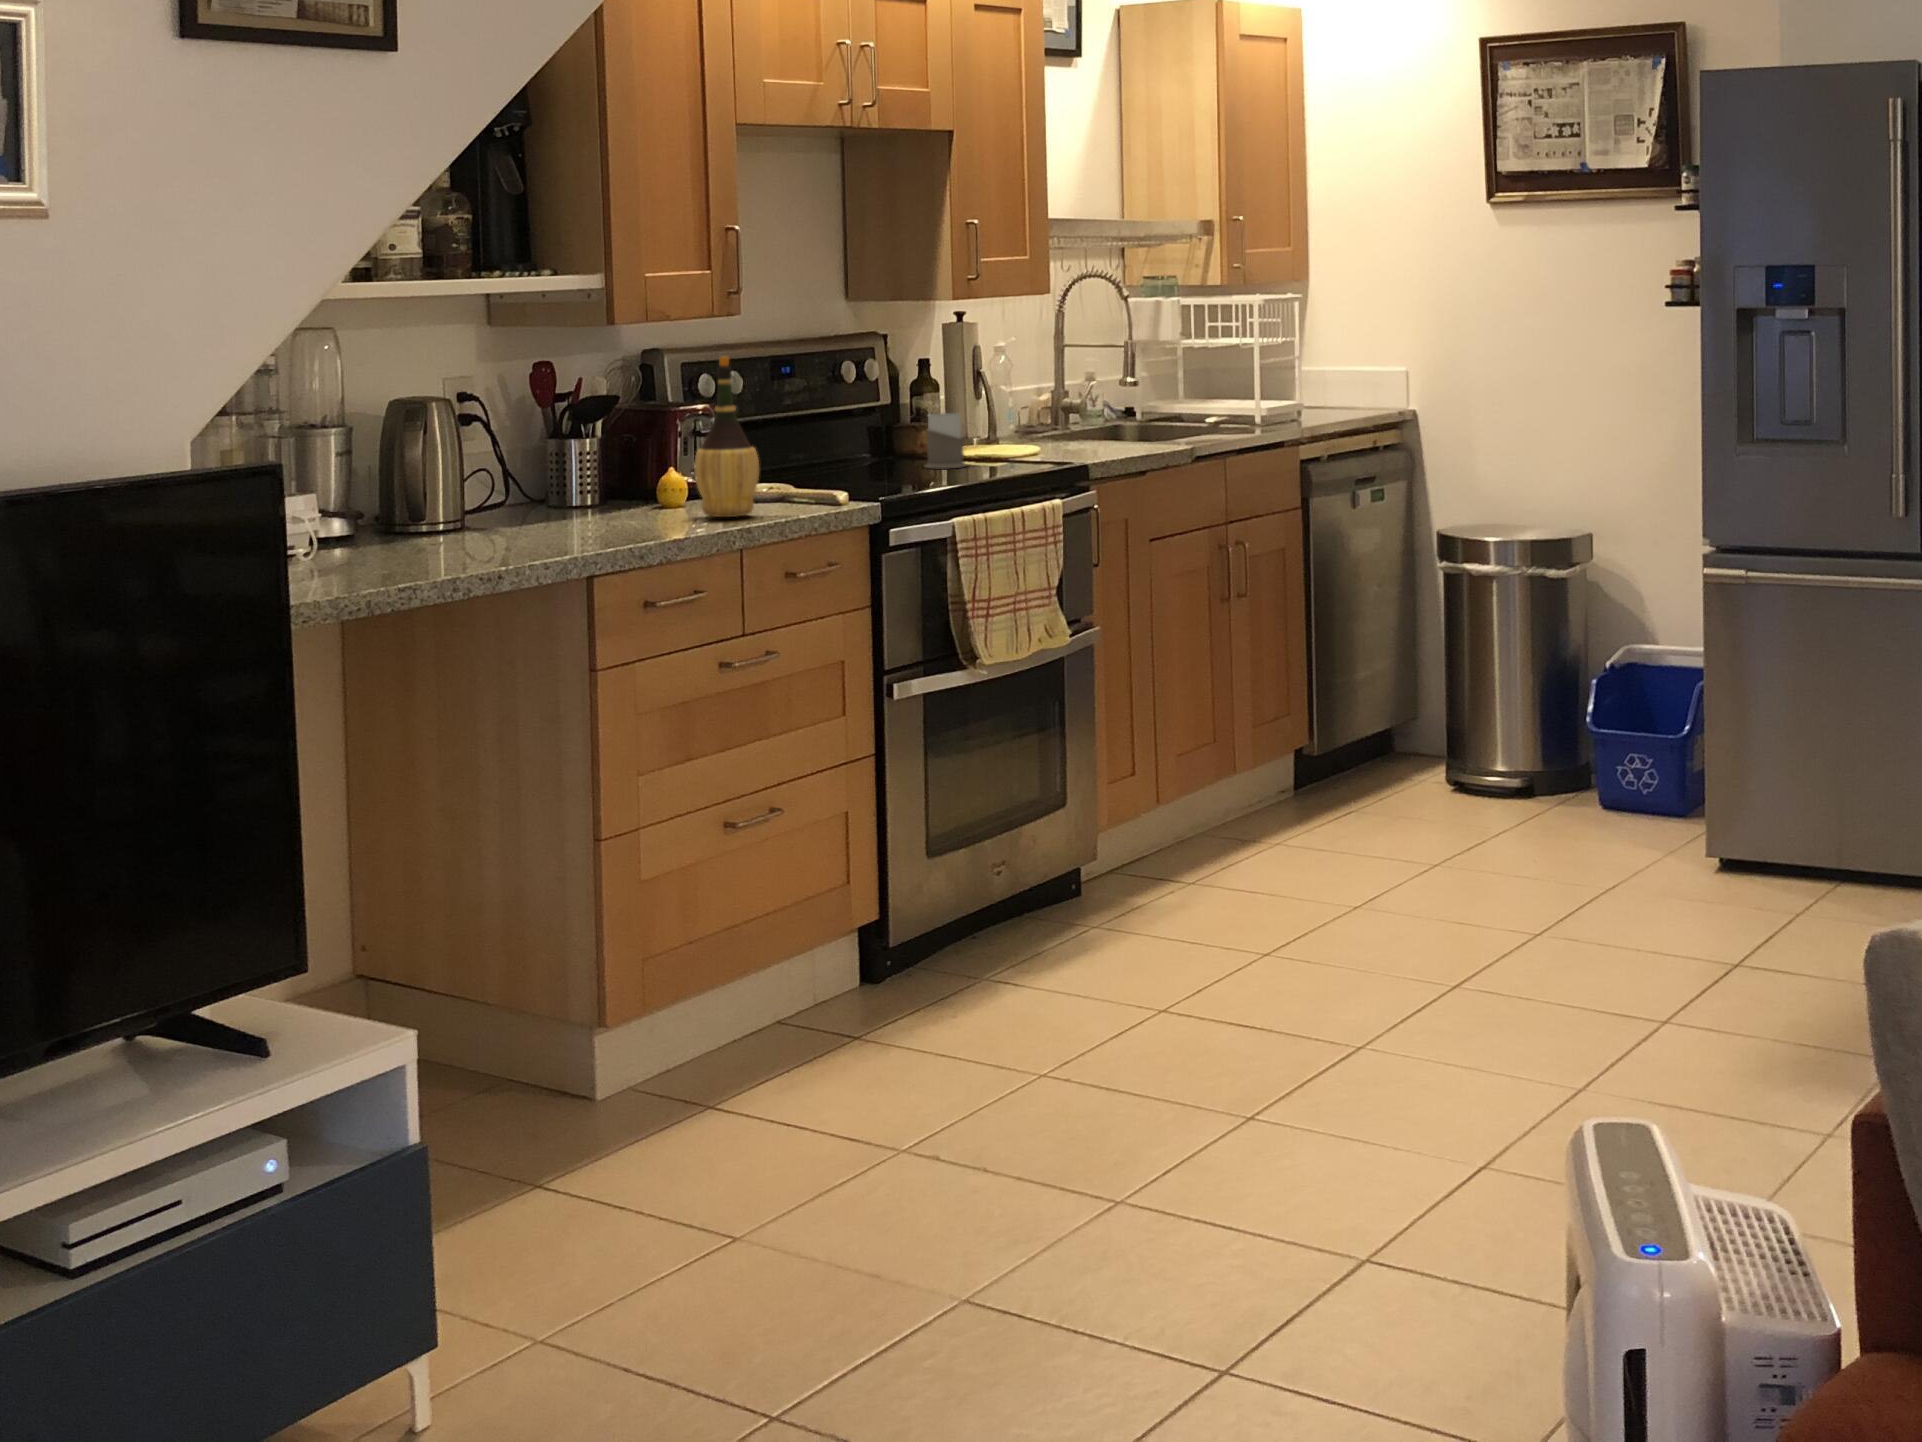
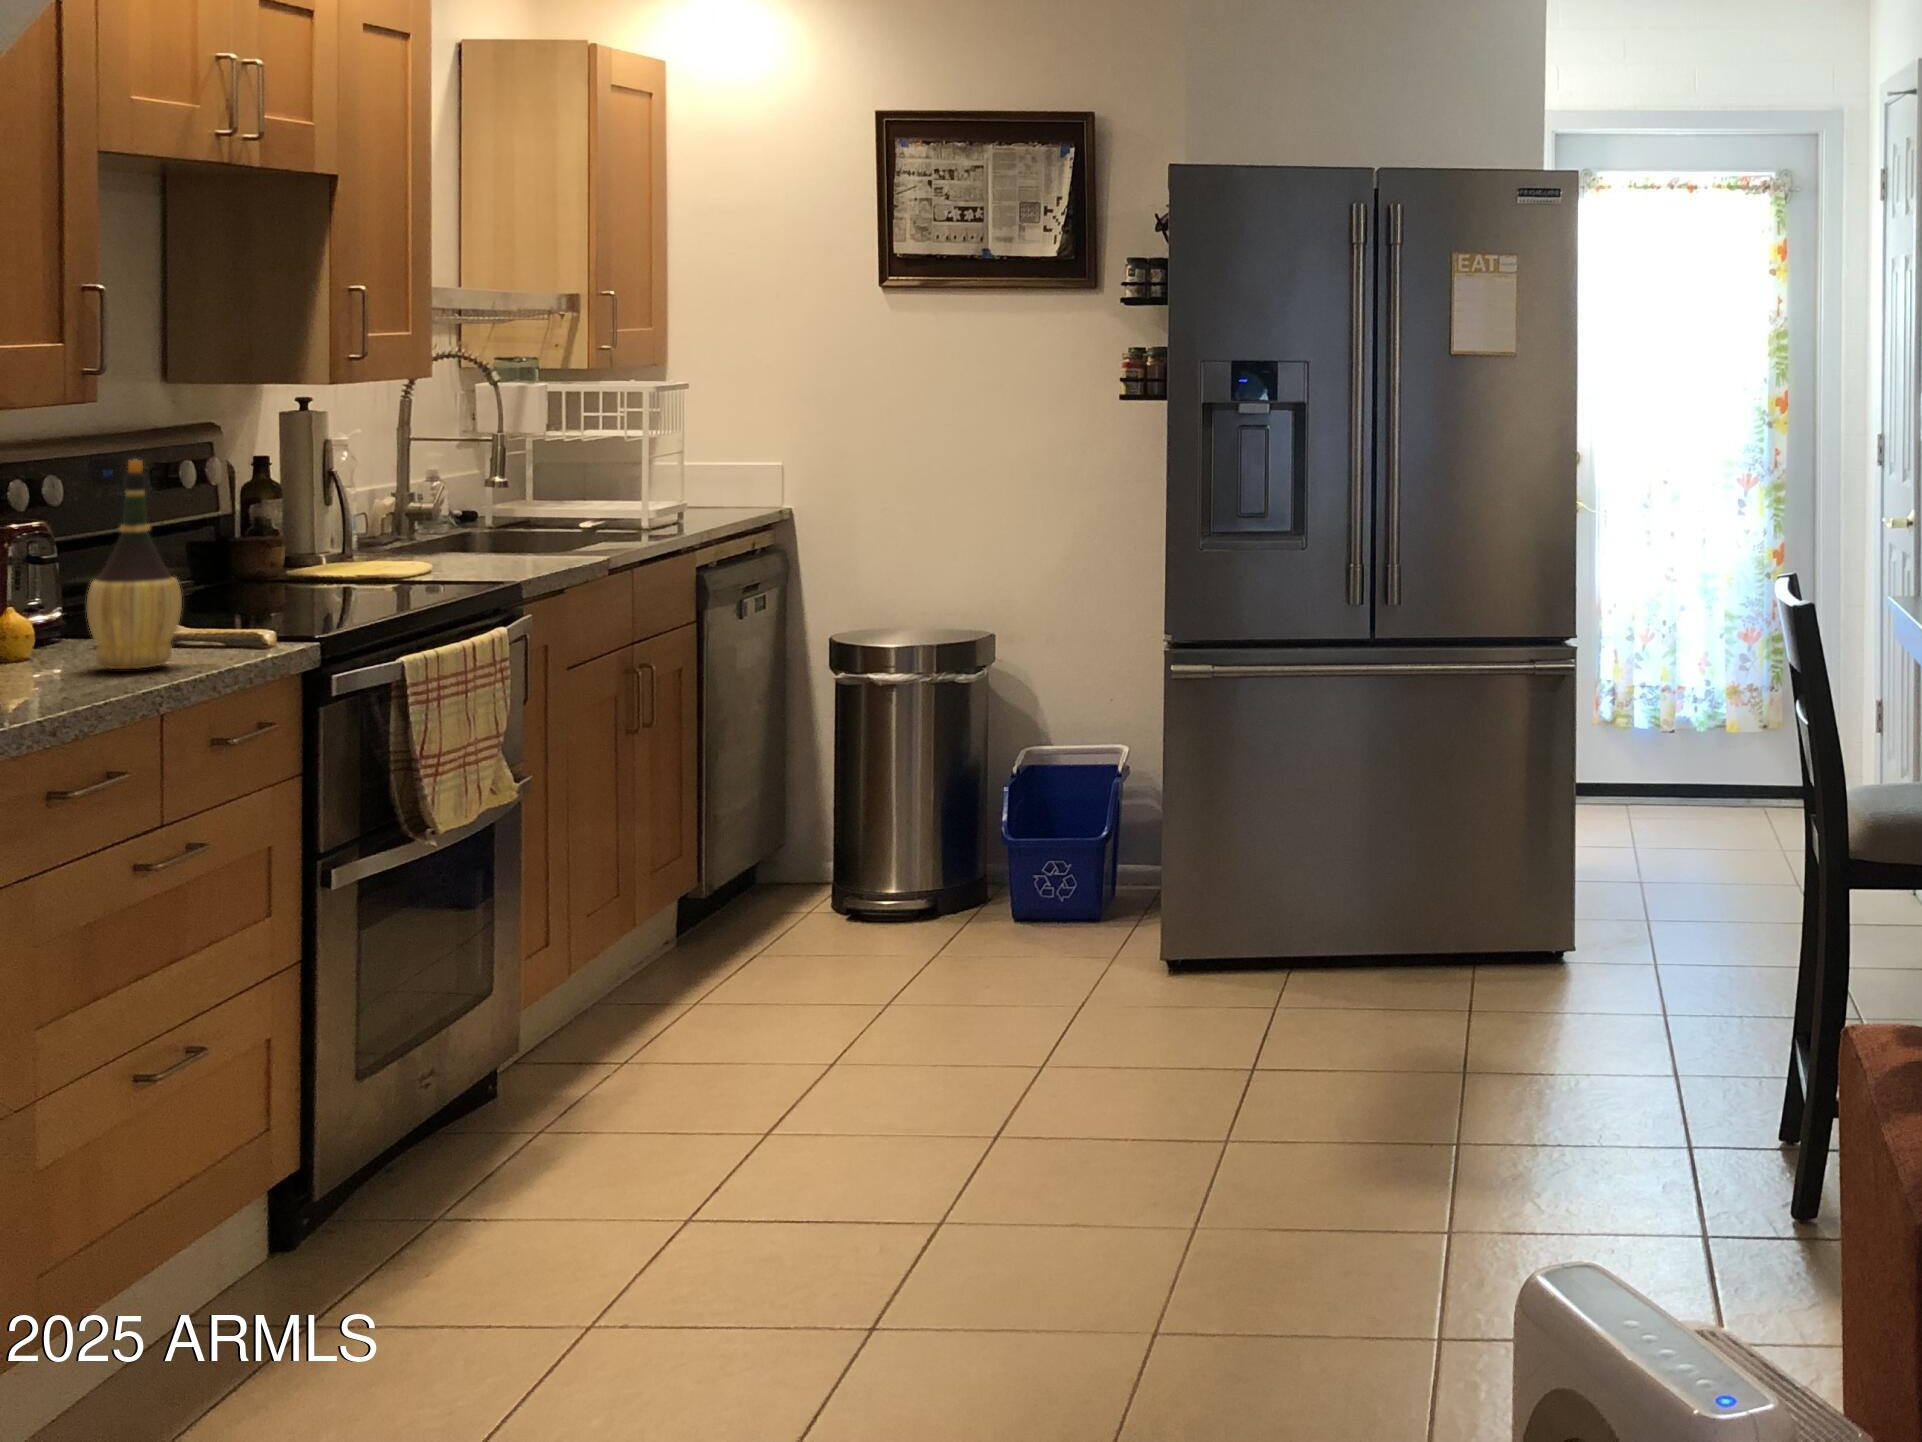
mug: present [926,413,972,468] -> none [303,525,375,593]

